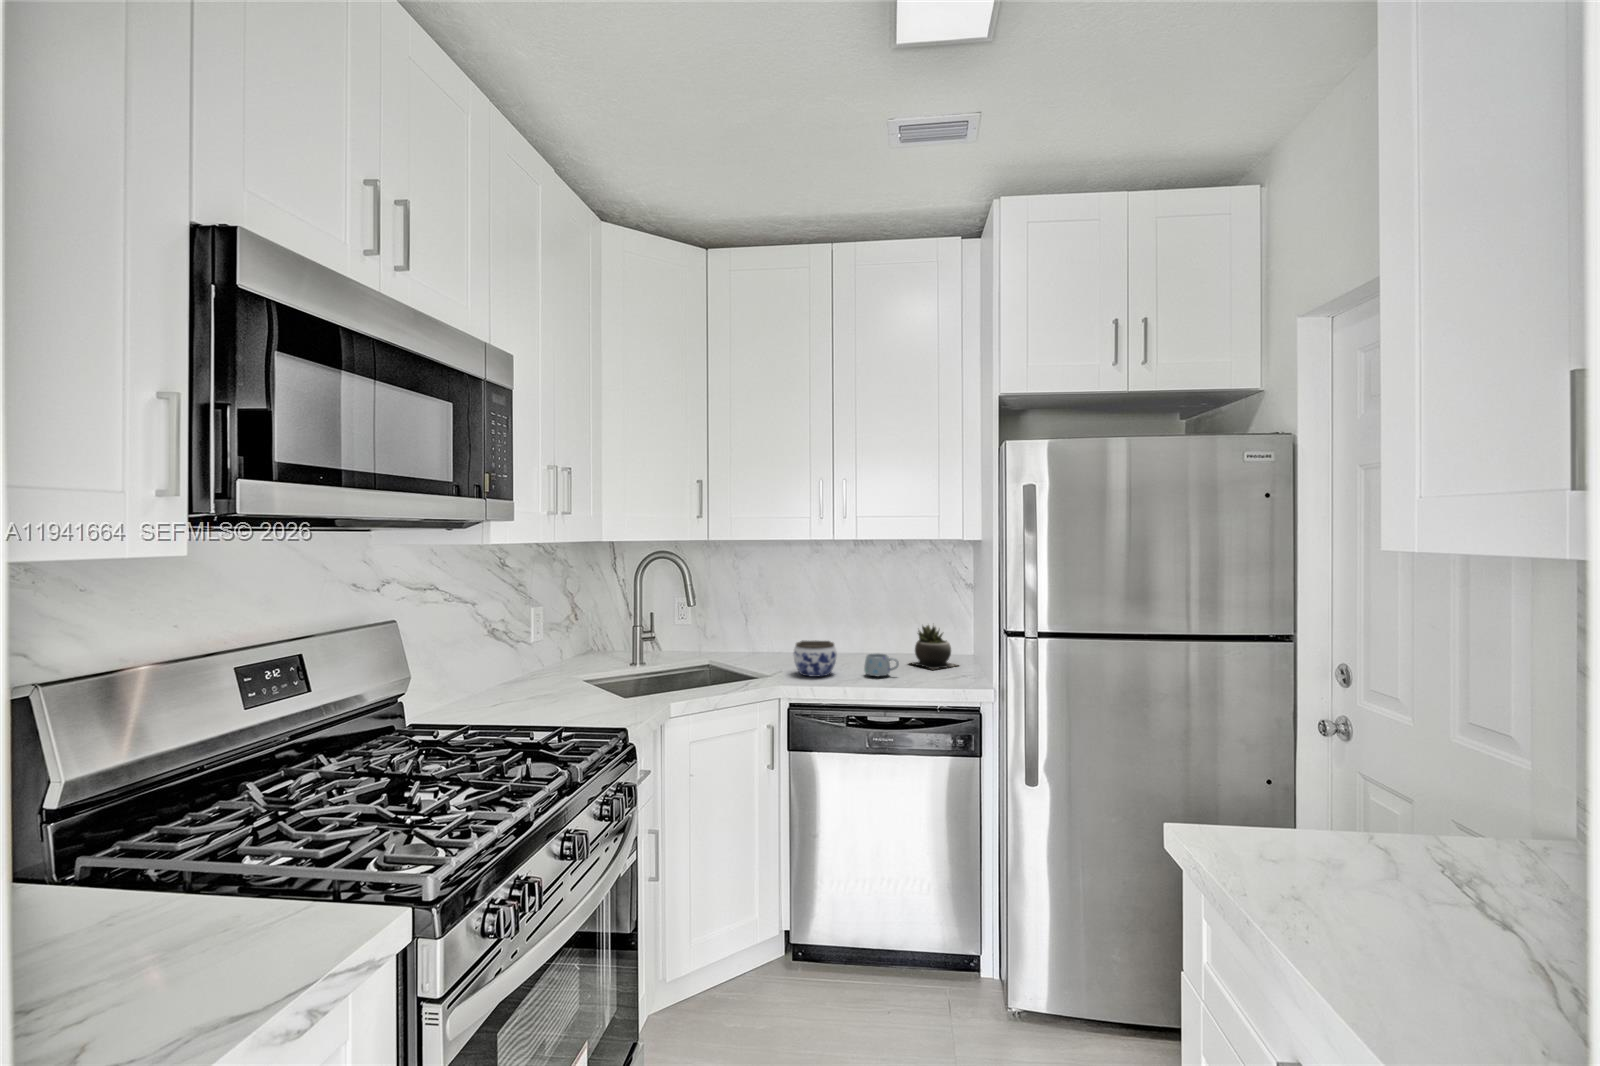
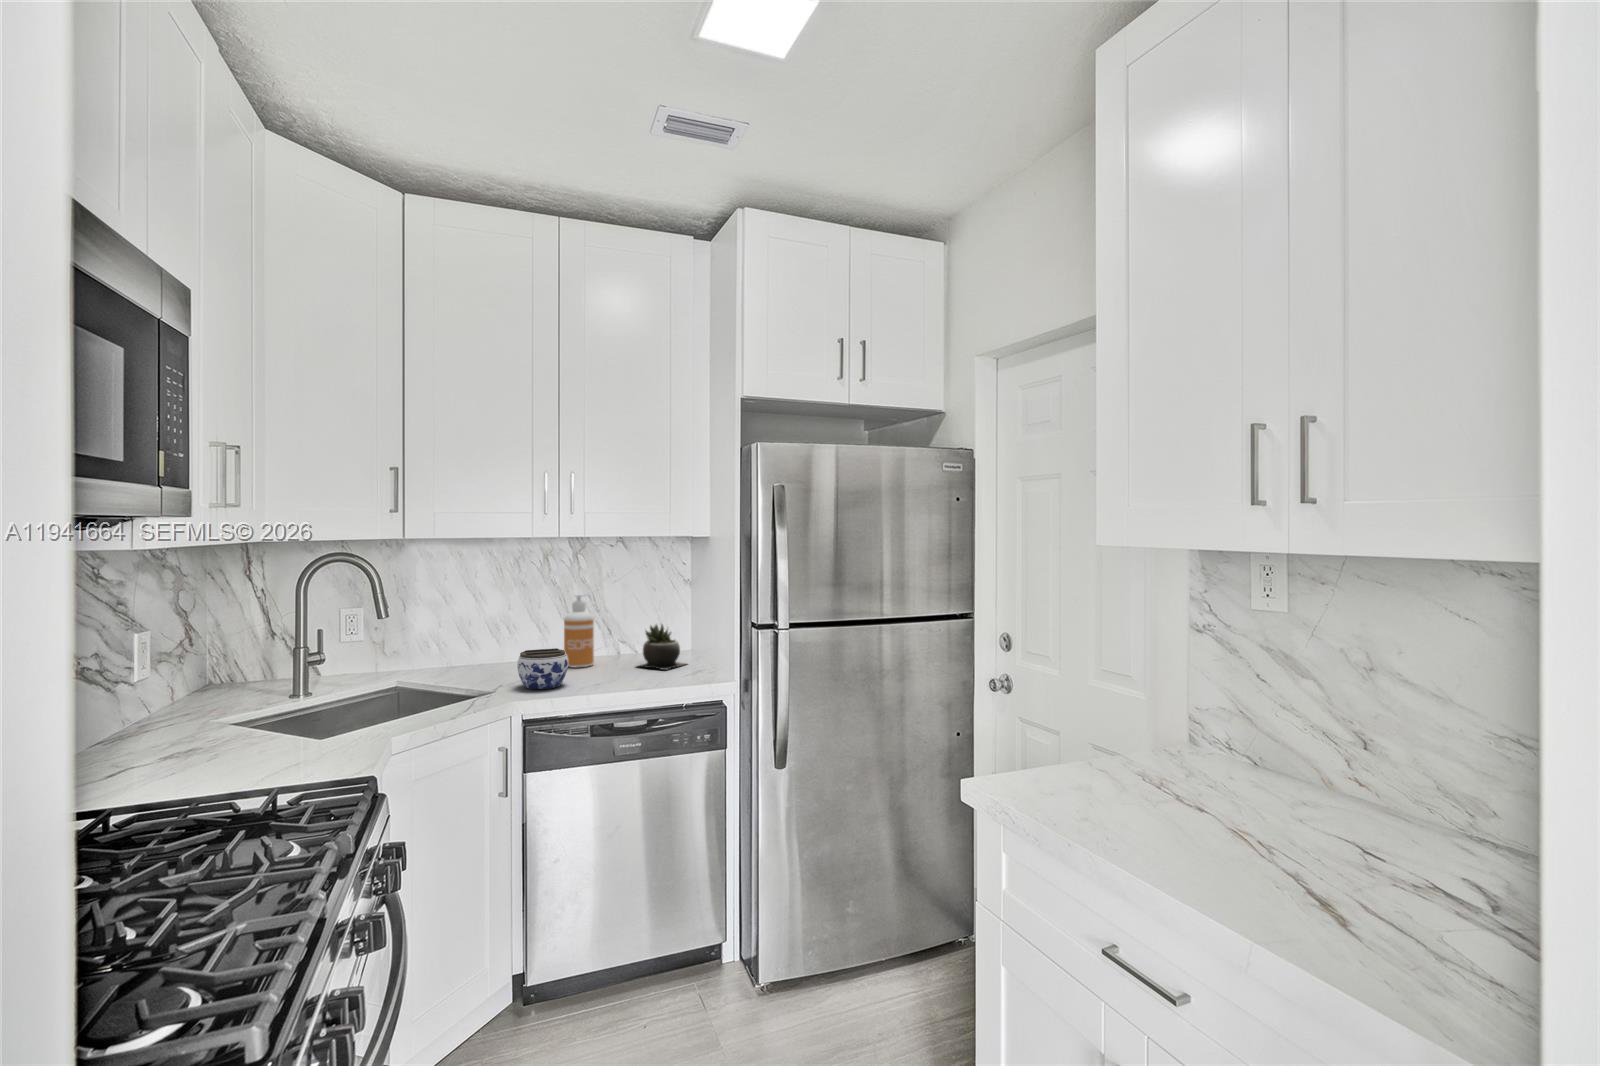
soap dispenser: none [847,593,873,660] -> present [564,594,594,667]
mug: present [864,653,899,677] -> none [599,658,637,682]

